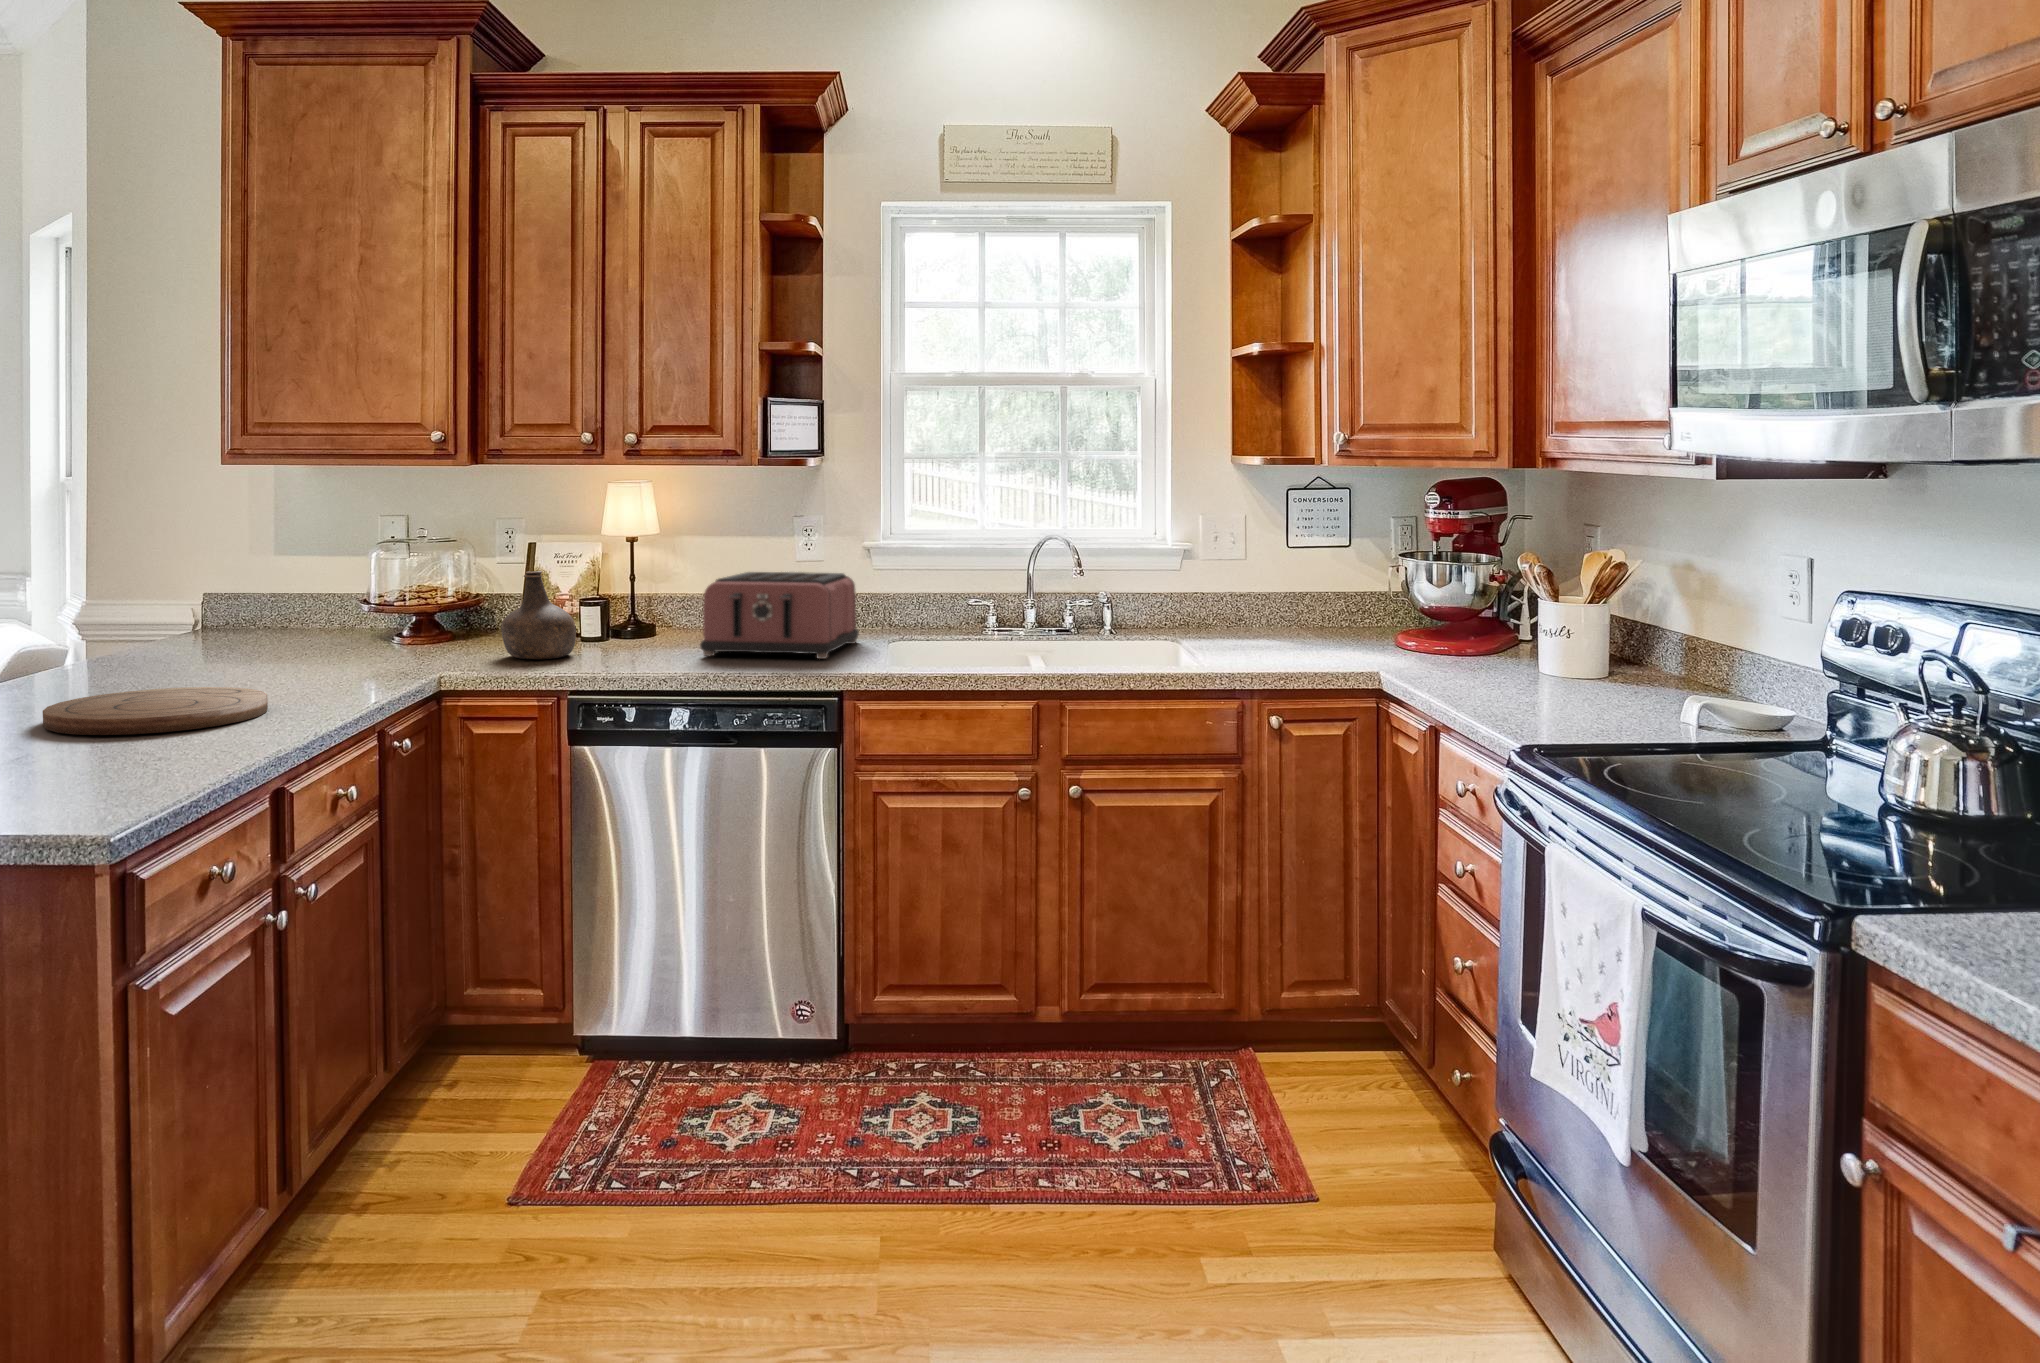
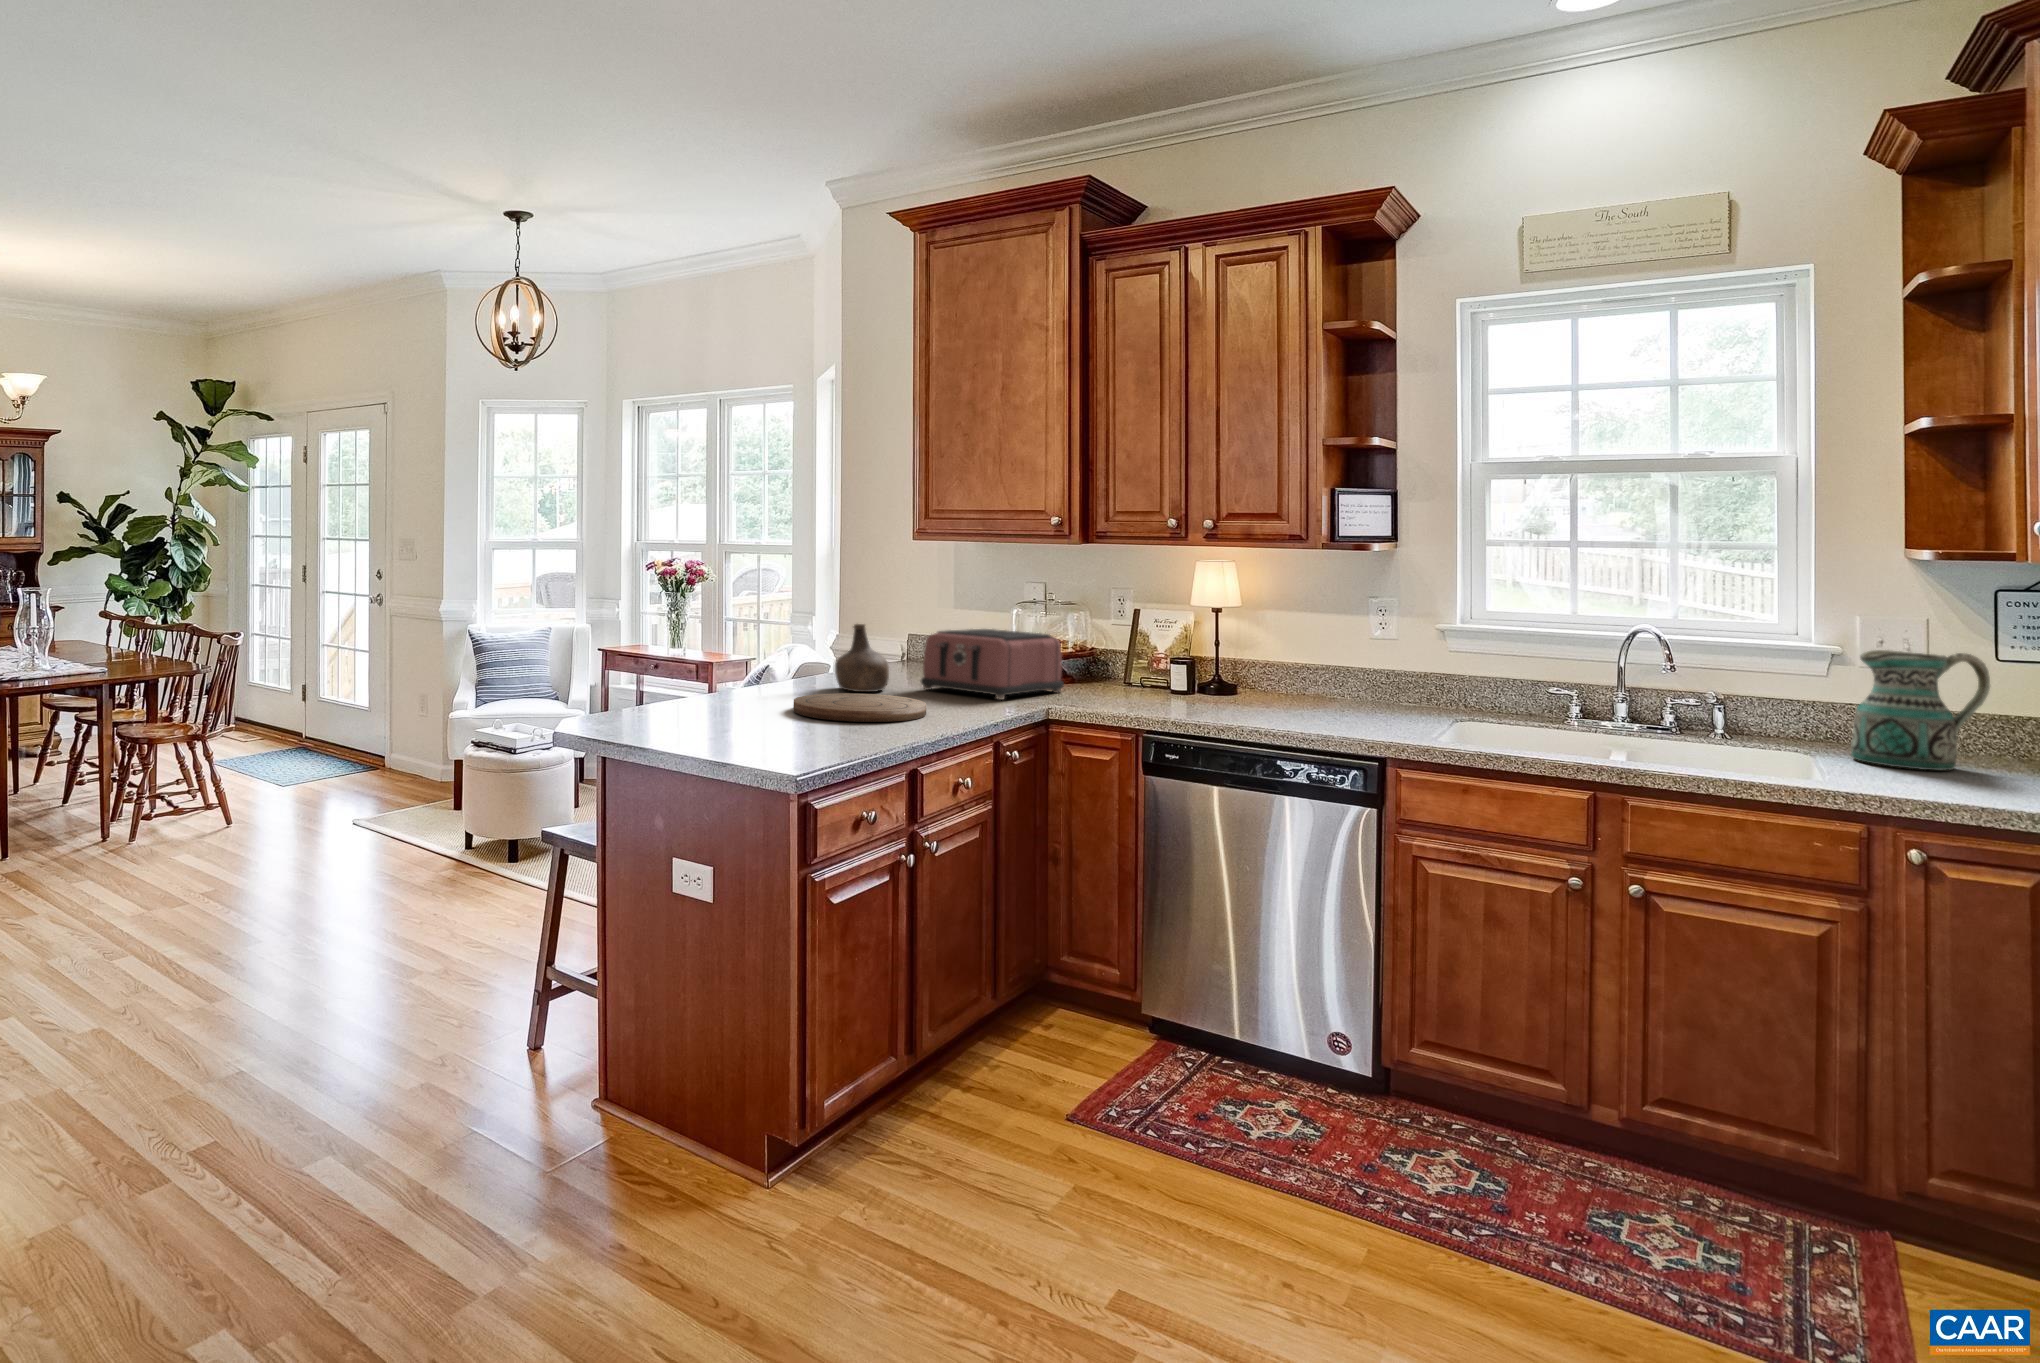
ceramic pitcher: none [1214,543,1304,648] -> present [1851,650,1990,770]
bottle: present [501,571,576,659] -> present [835,624,889,692]
toaster: present [700,572,859,659] -> present [921,629,1064,700]

